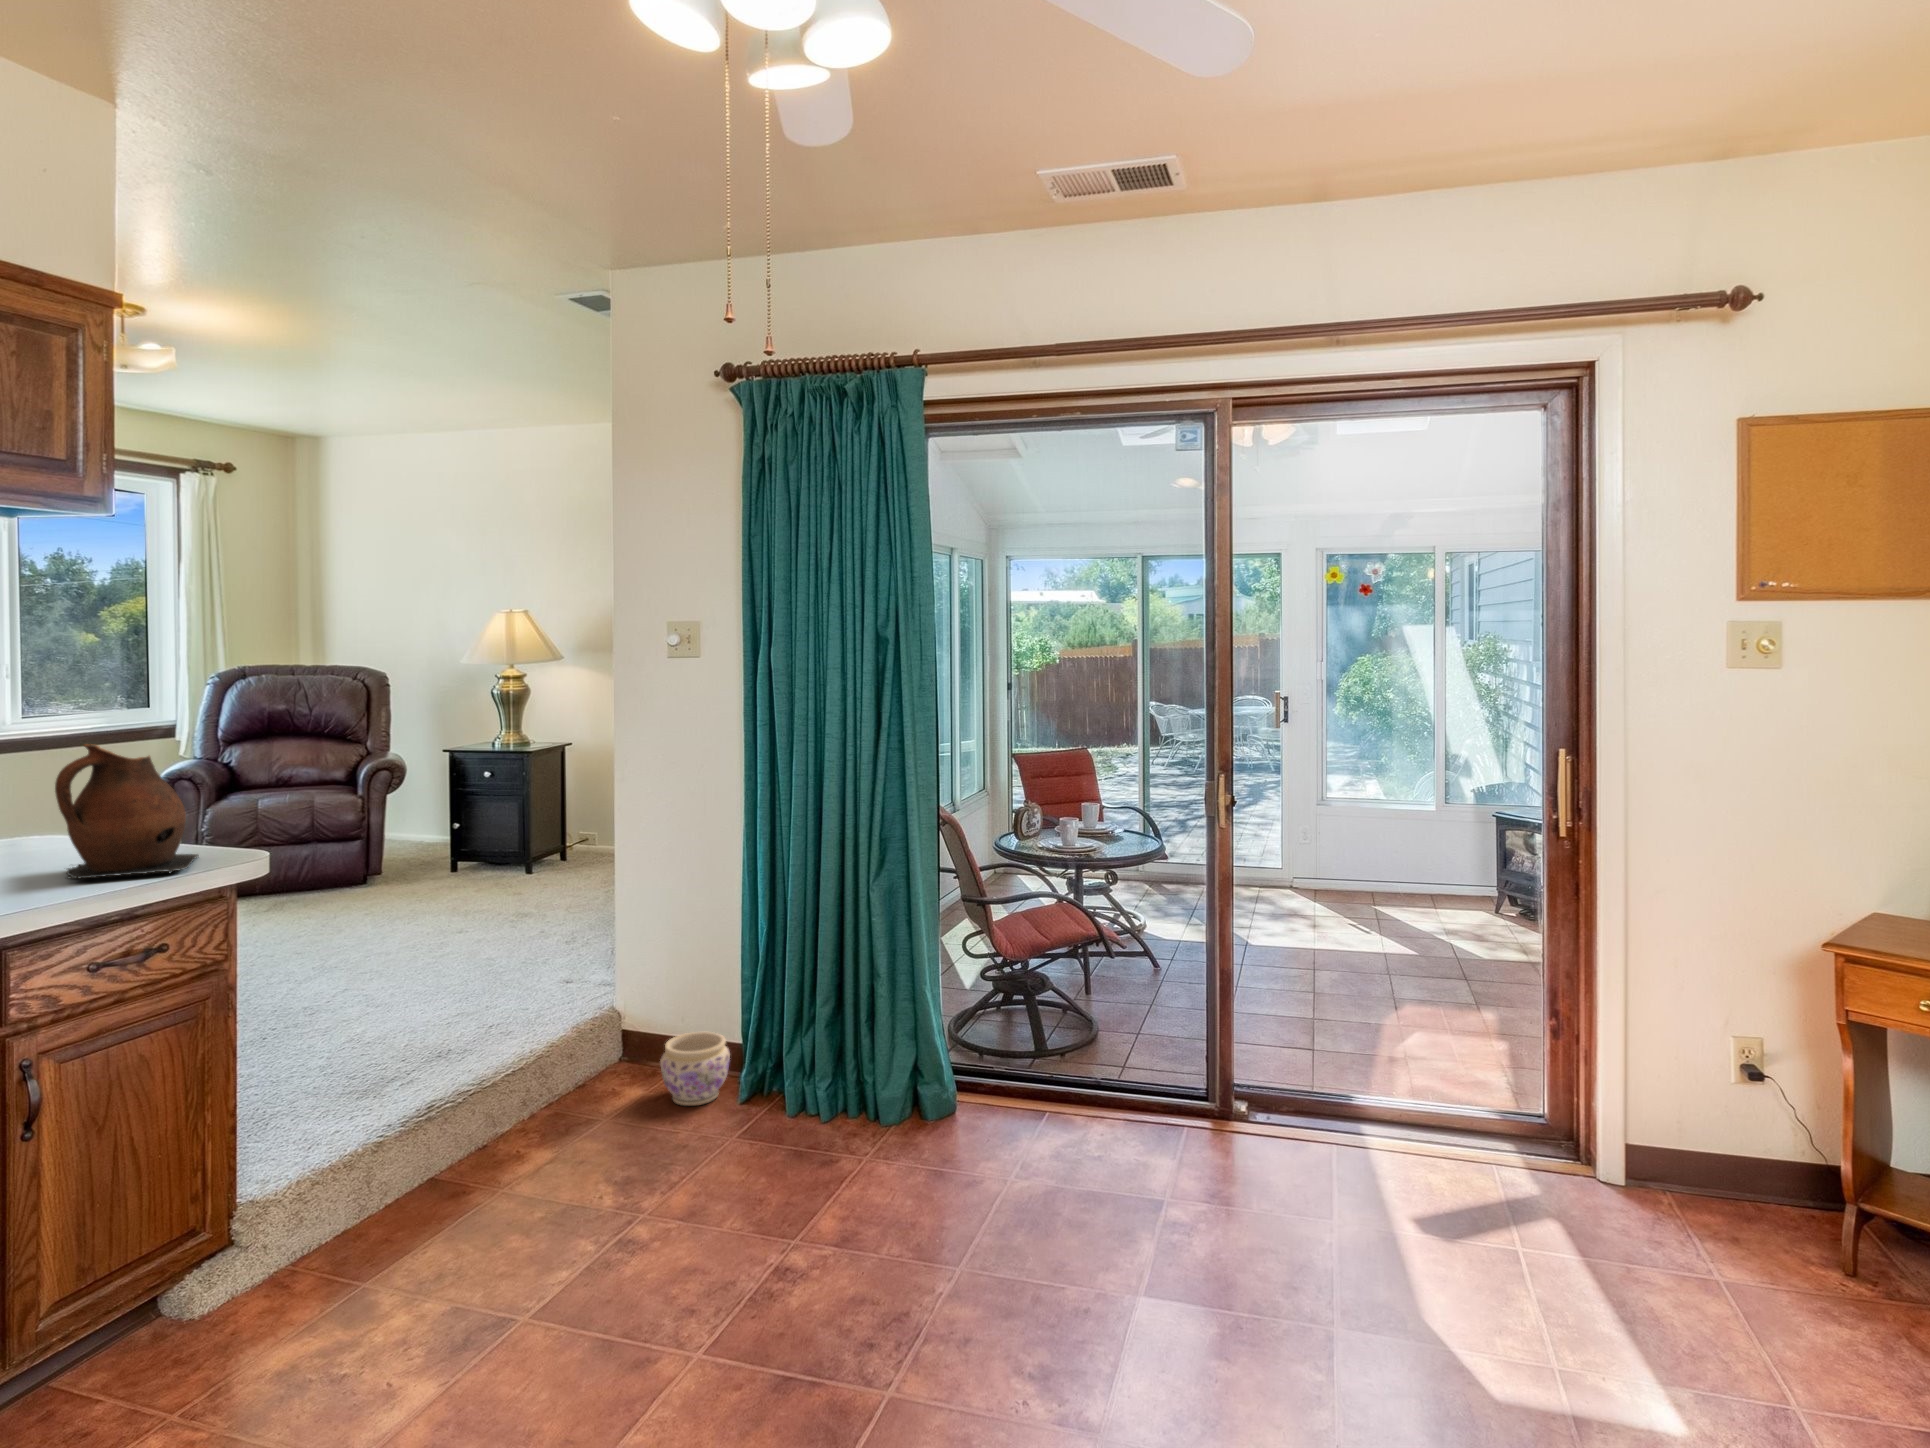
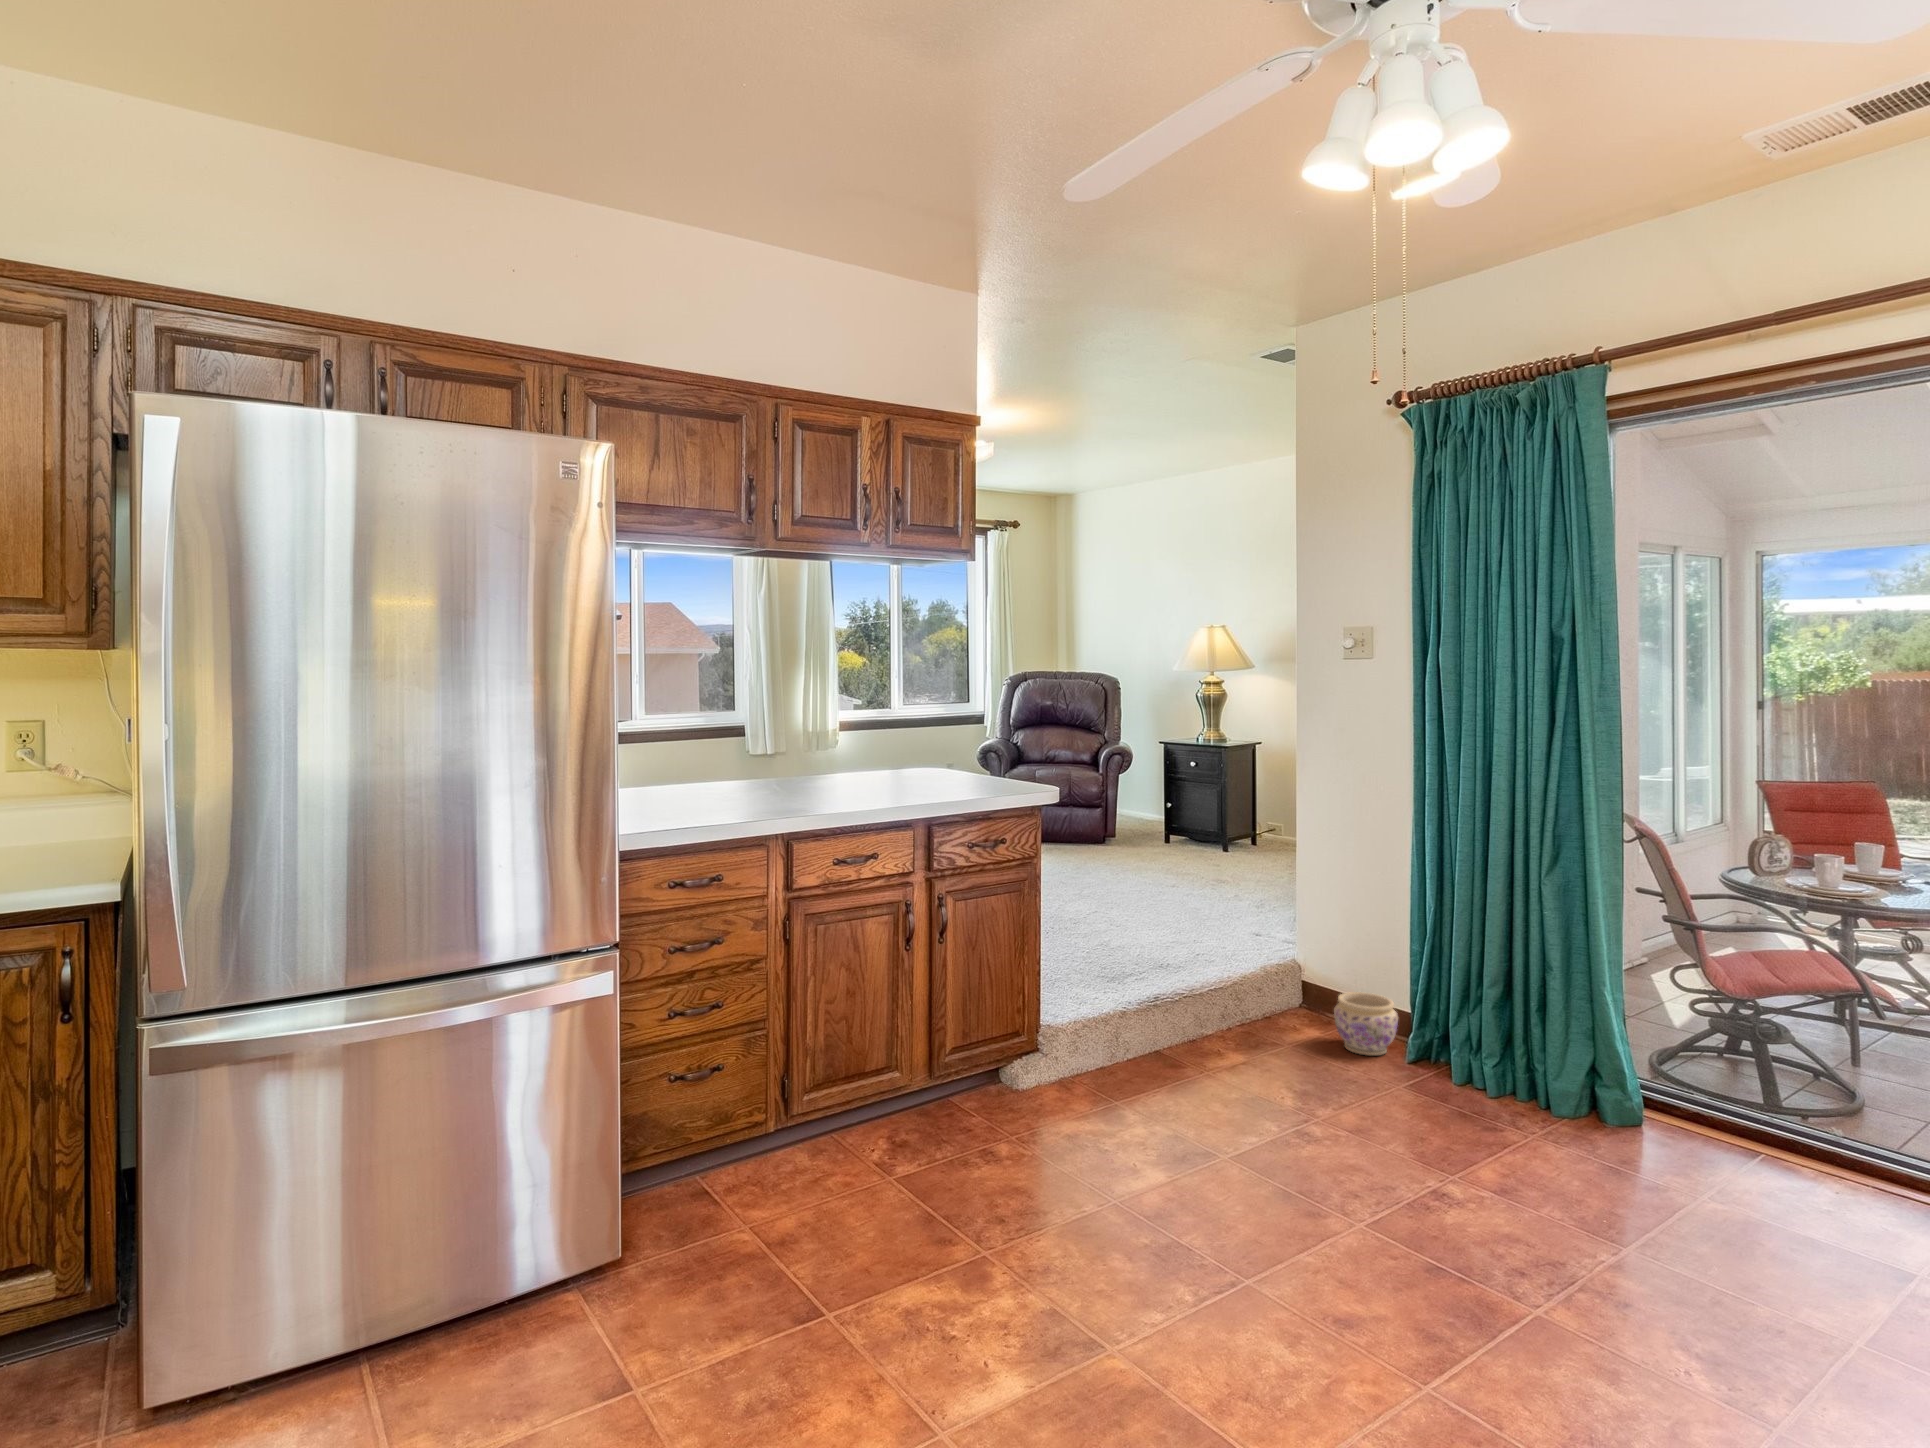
ceramic pitcher: present [55,744,198,879] -> none [954,710,1021,795]

